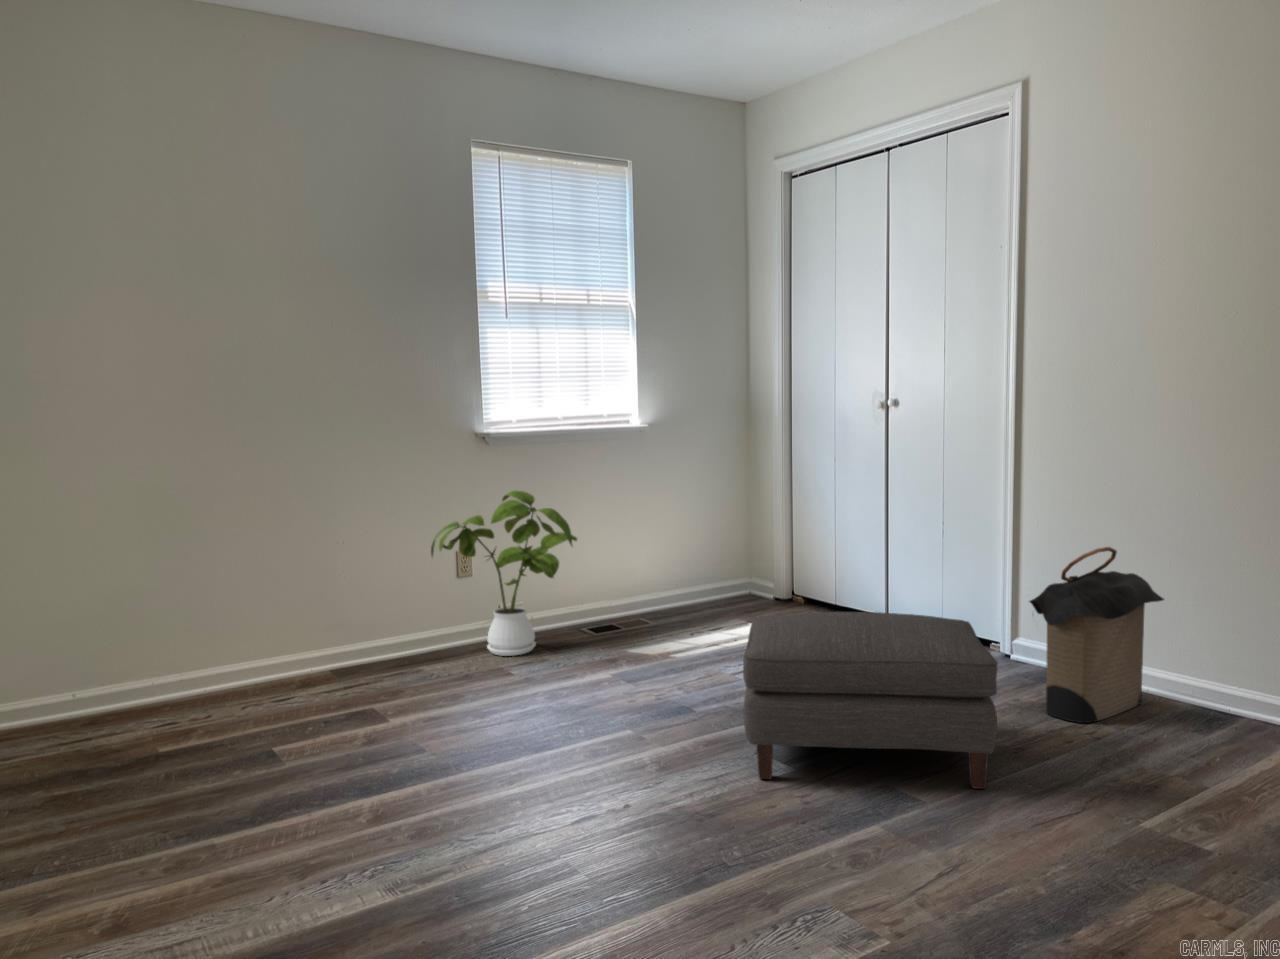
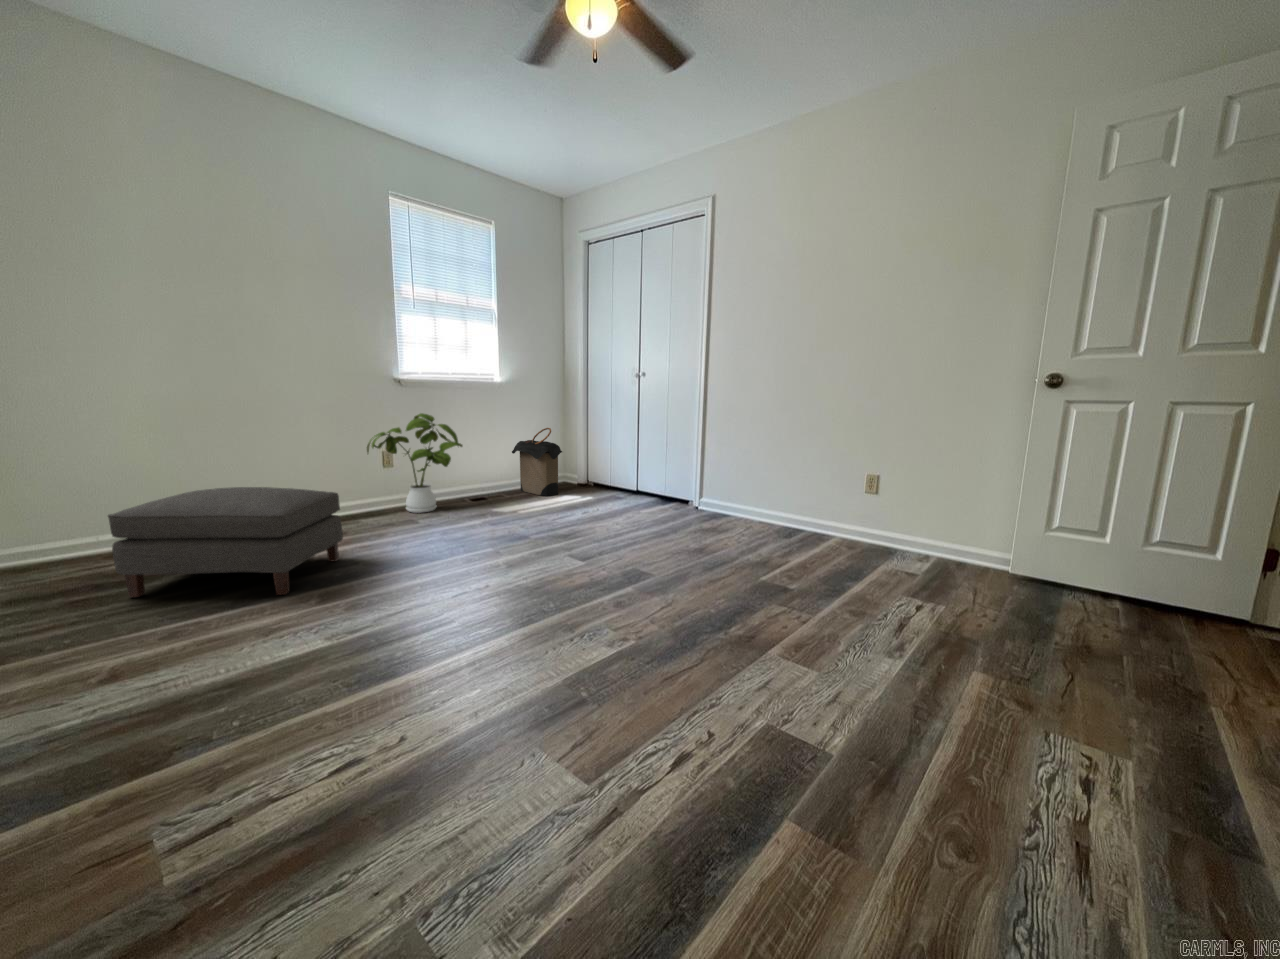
laundry hamper: present [1029,547,1164,723] -> present [512,428,562,496]
ottoman: present [743,612,998,789] -> present [108,487,343,597]

